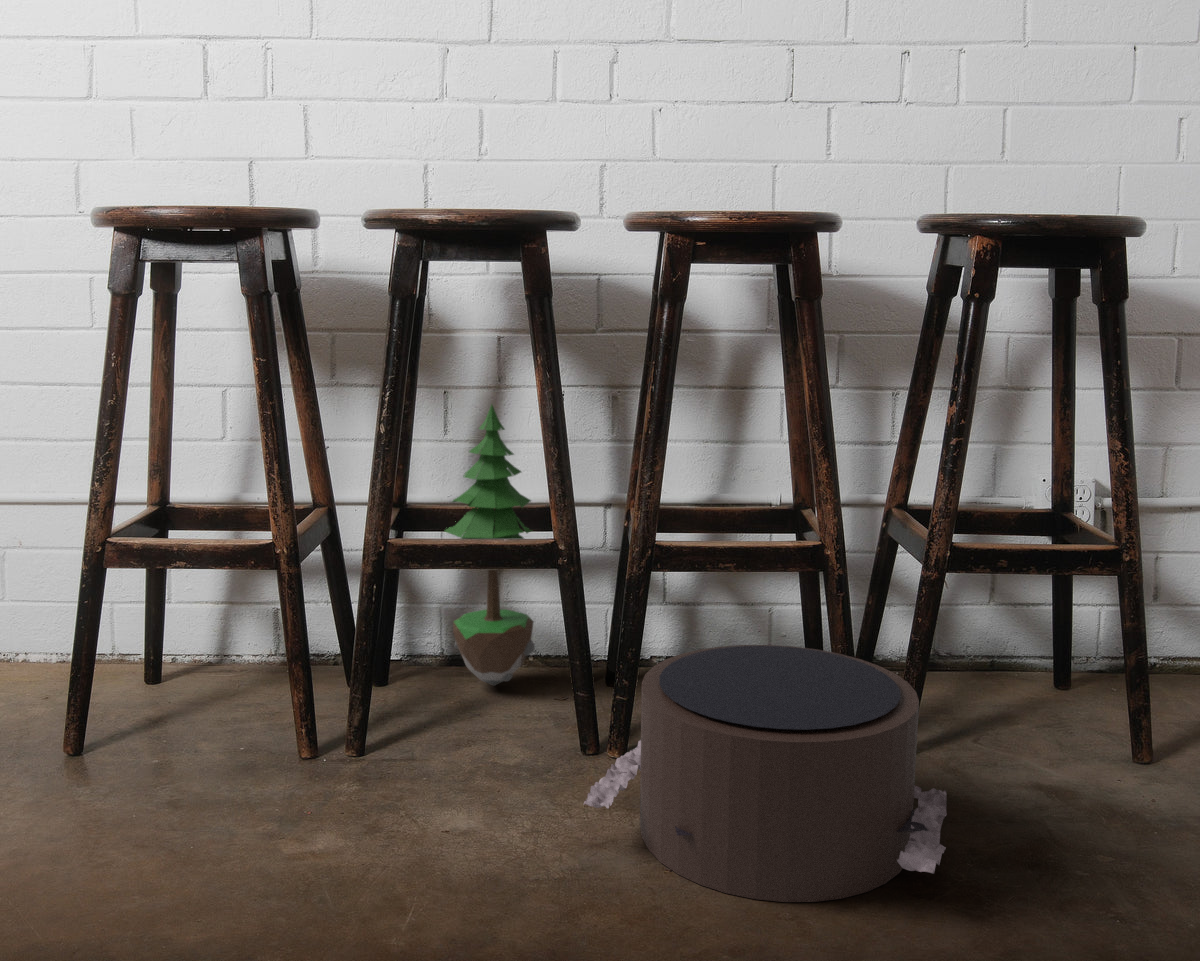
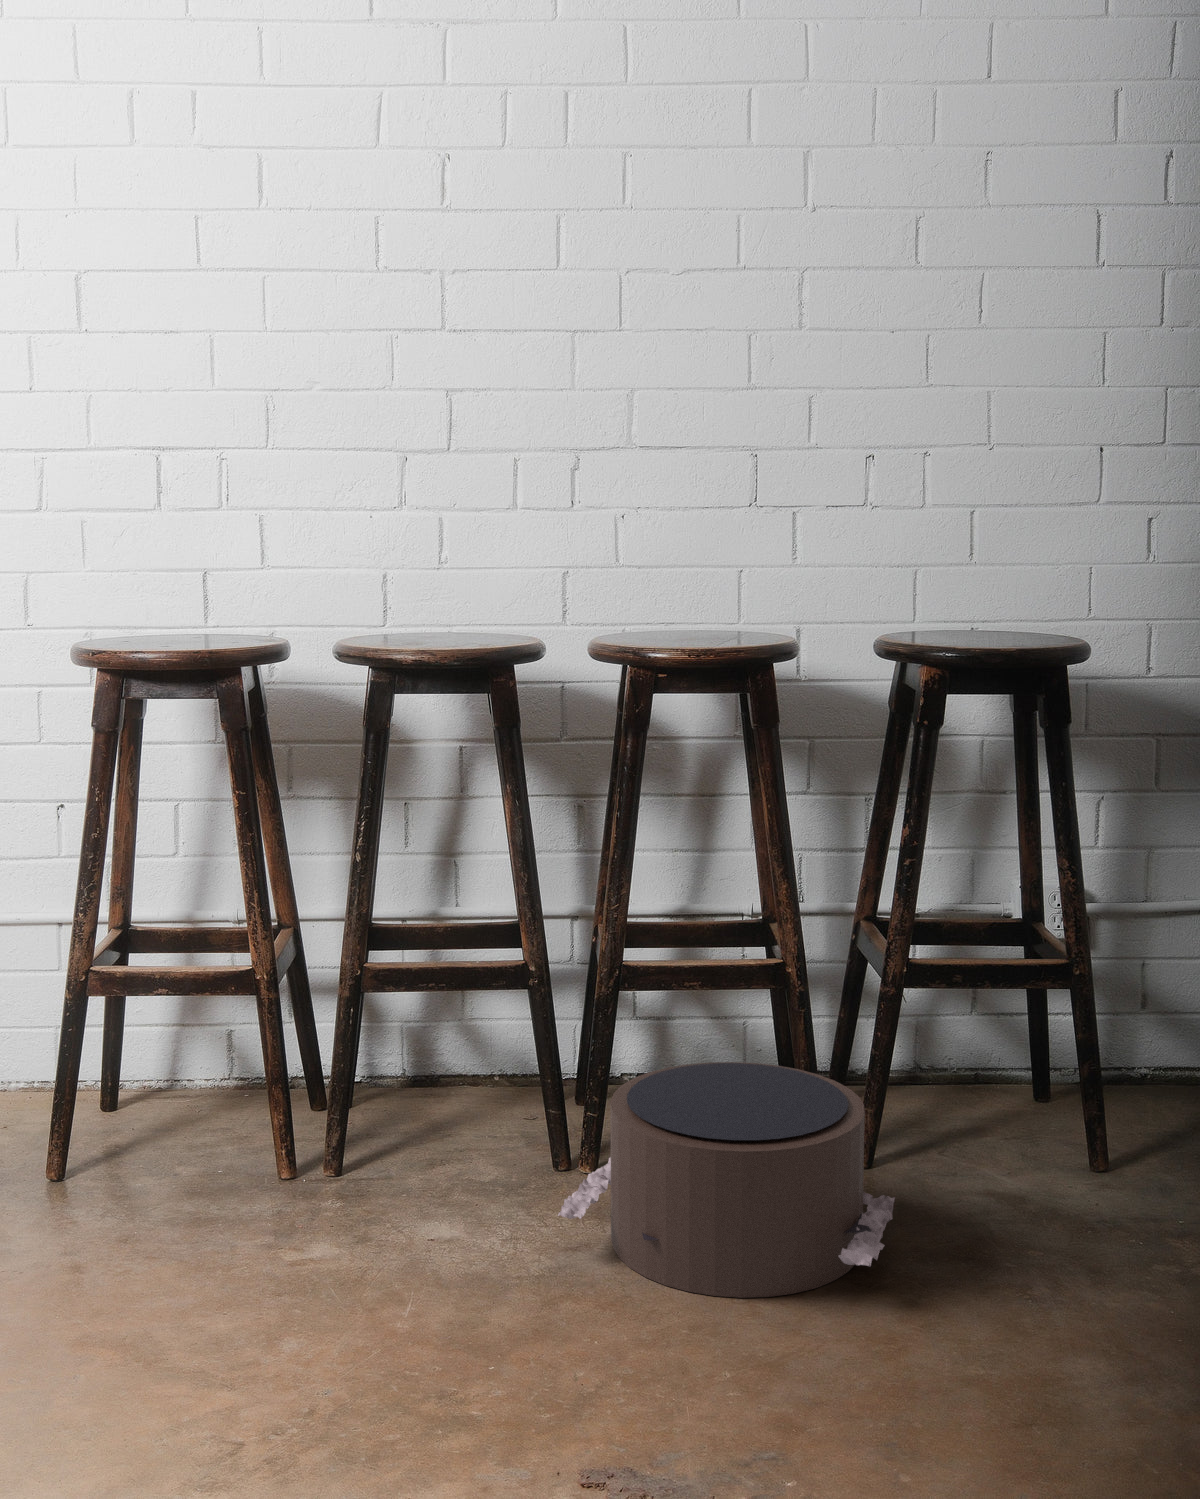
potted tree: present [445,405,535,686] -> none [405,818,512,1108]

